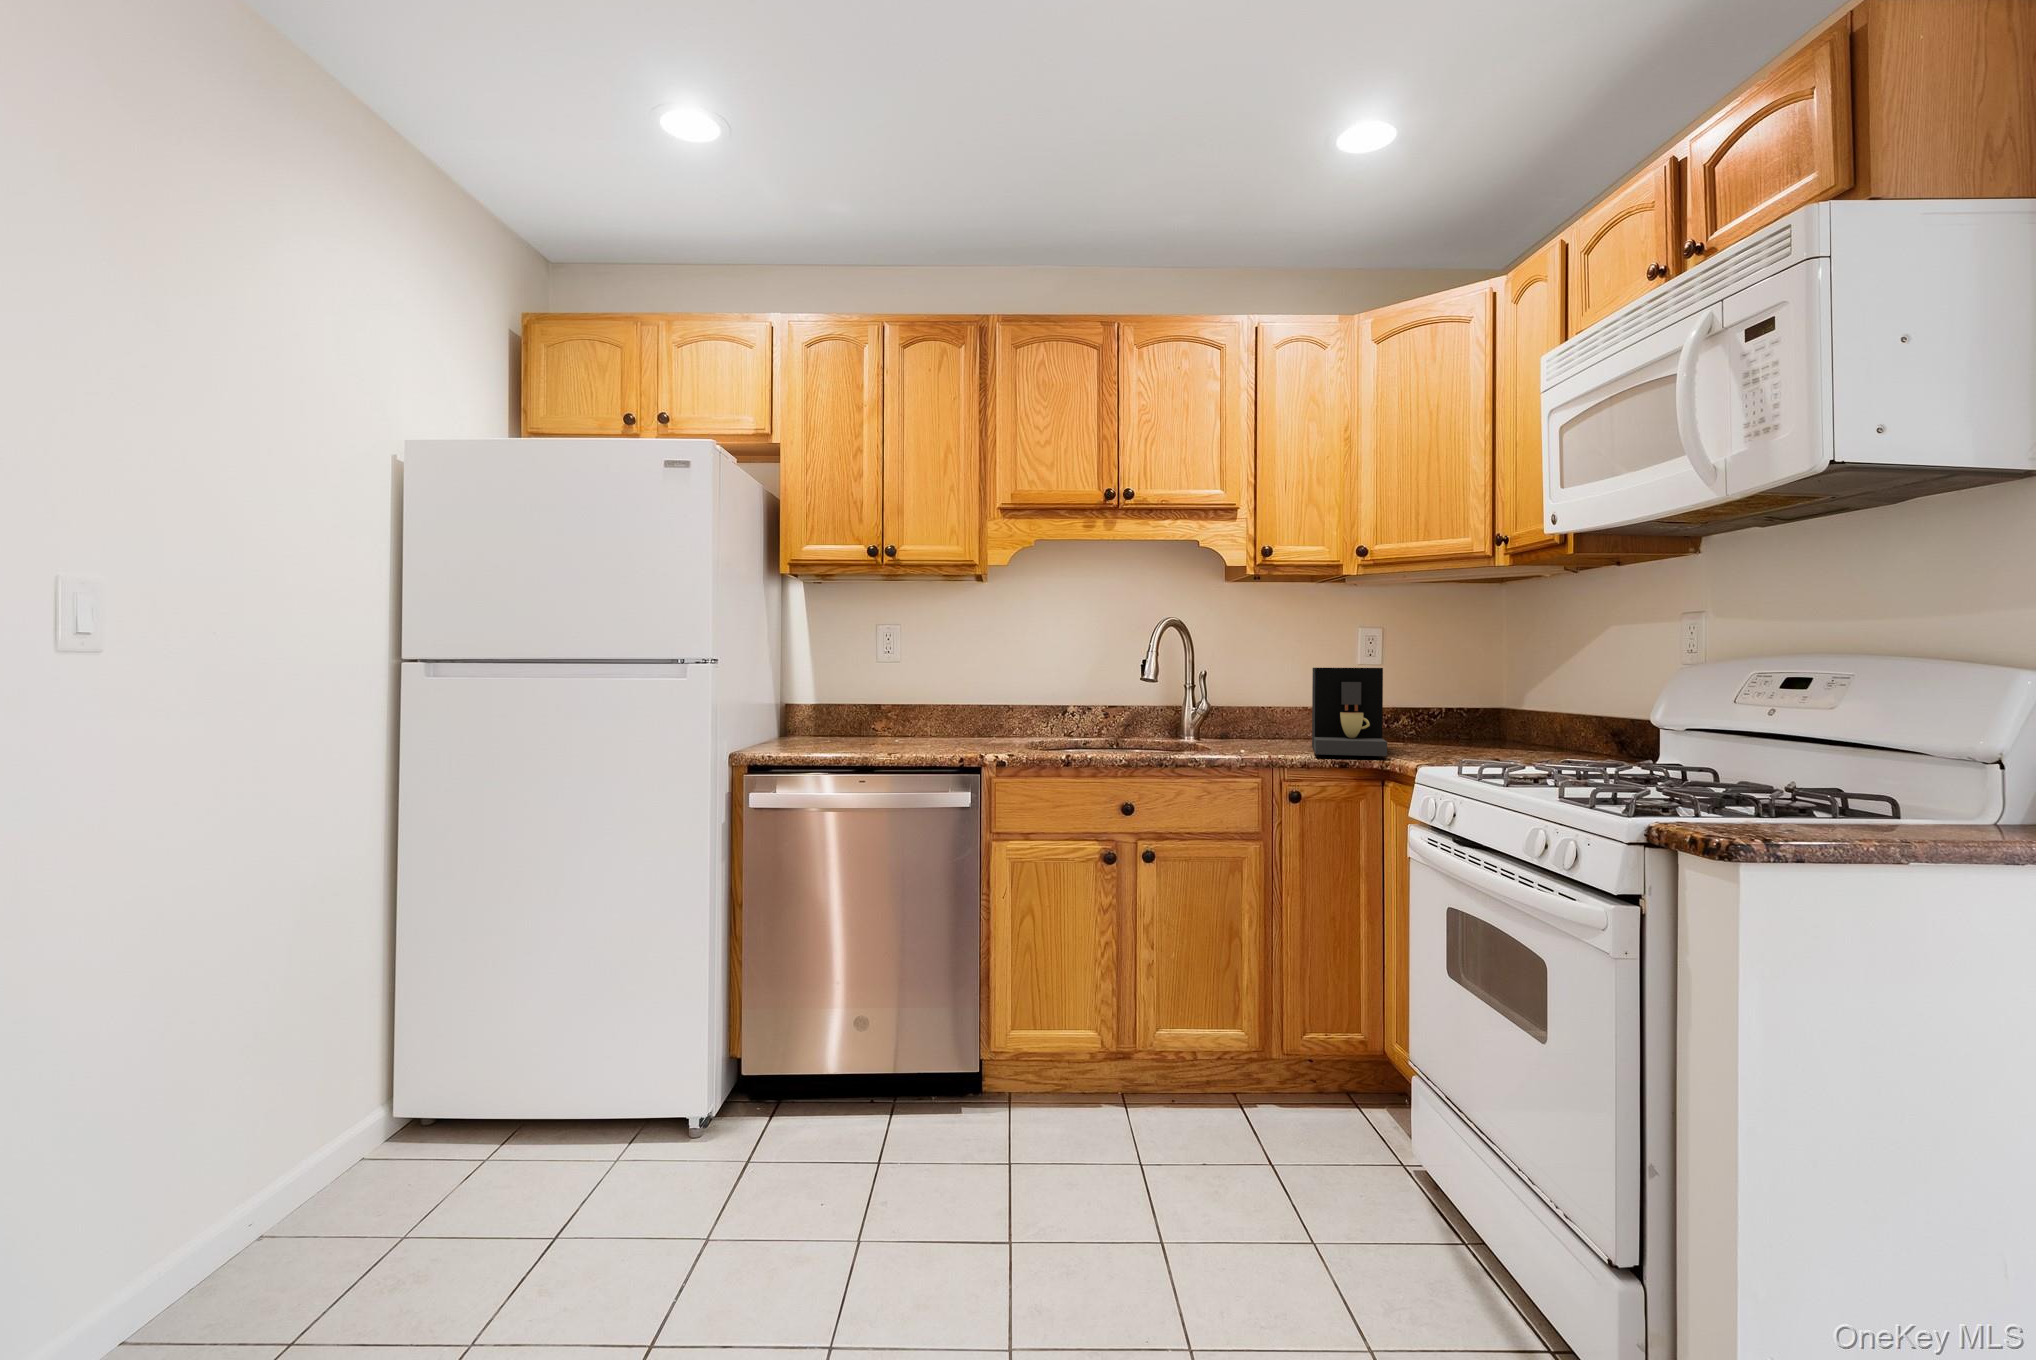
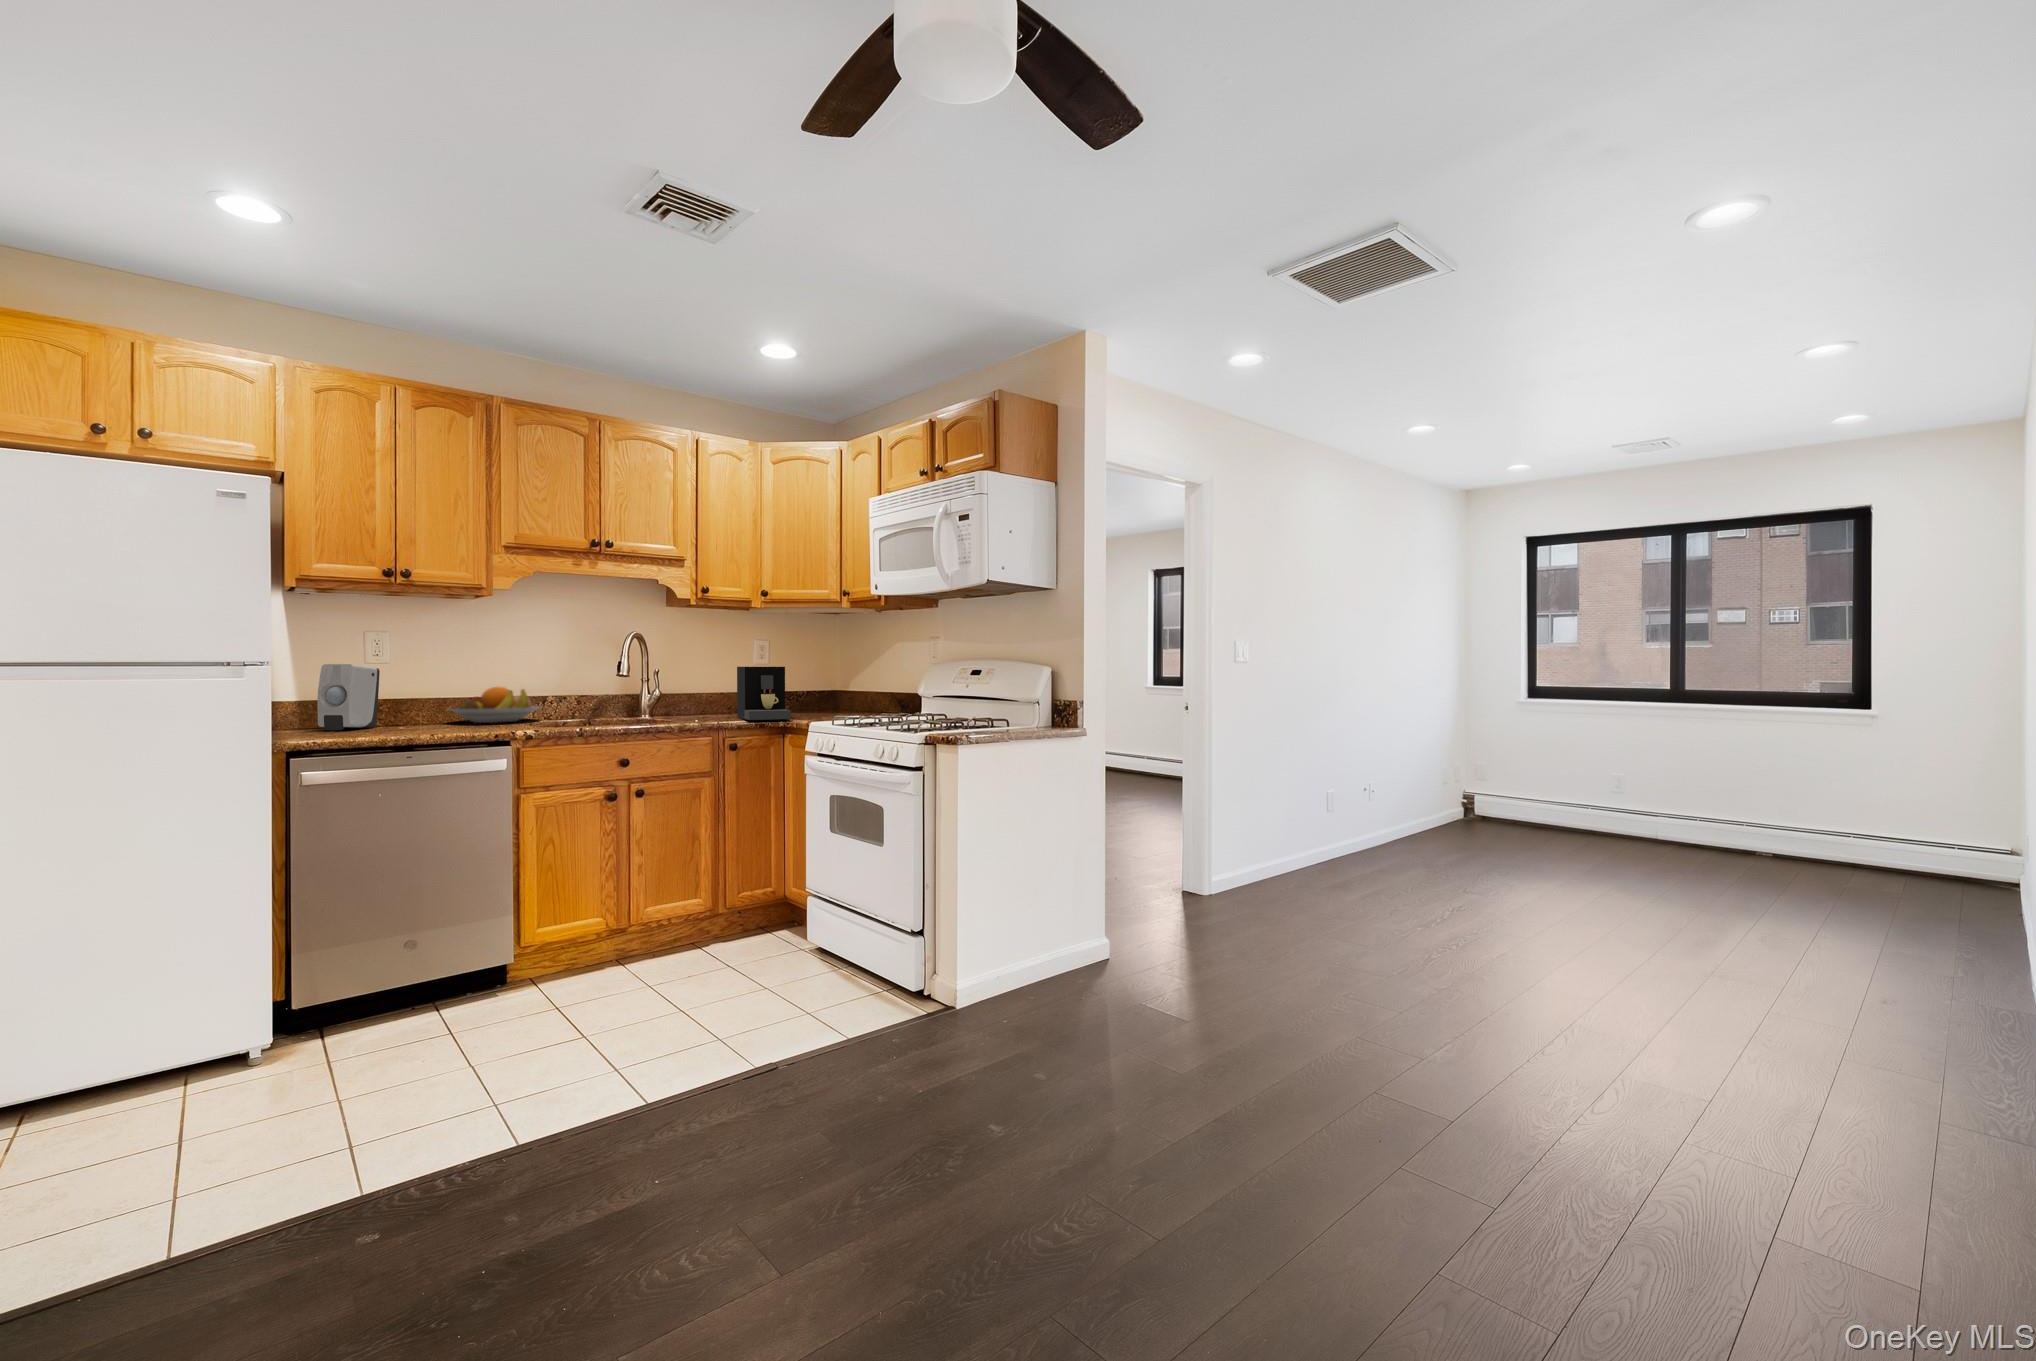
soap dispenser: none [822,663,885,740] -> present [317,664,380,730]
fruit bowl: none [952,692,1057,738] -> present [449,687,540,723]

